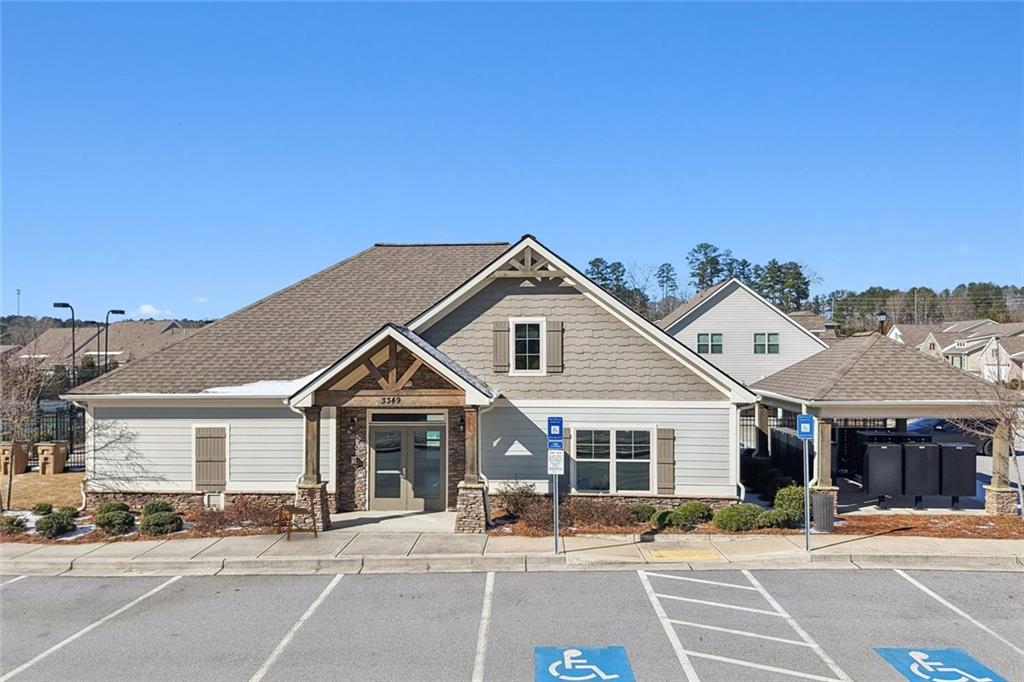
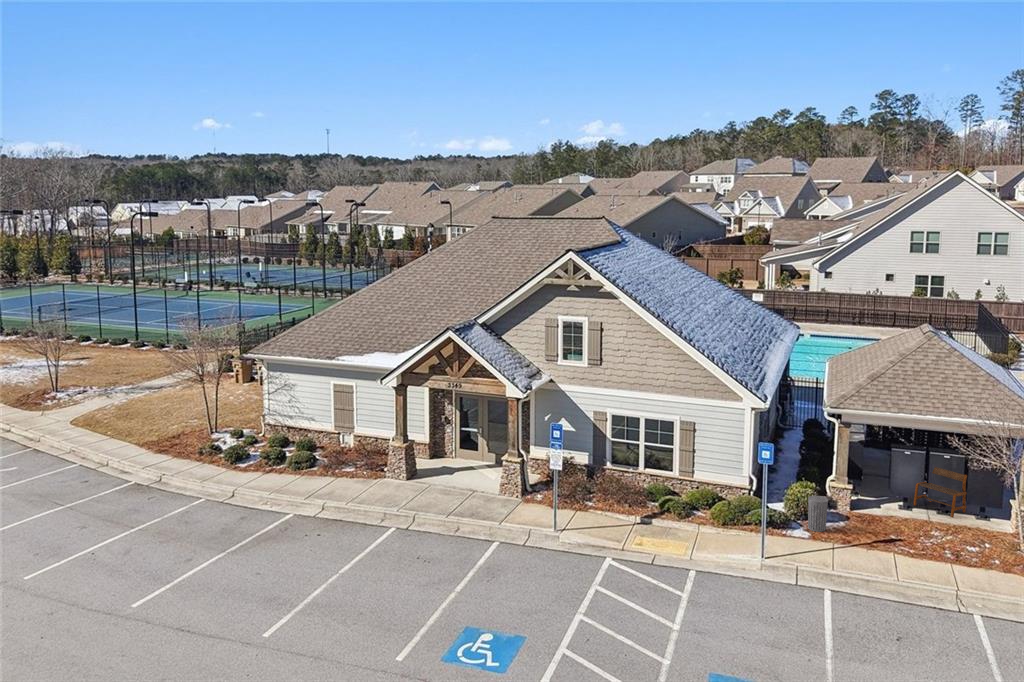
bench: present [278,488,317,540] -> present [913,467,967,518]

